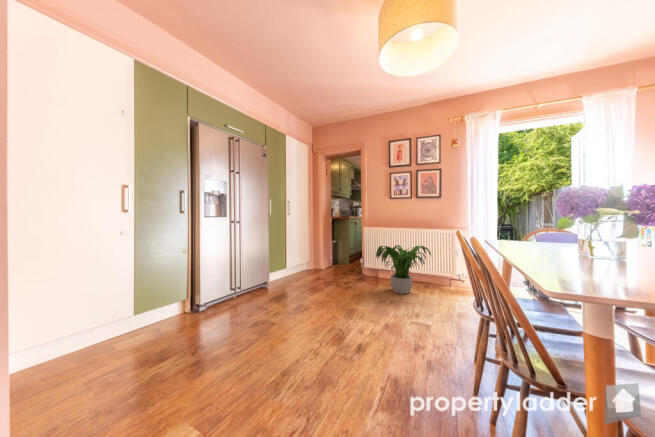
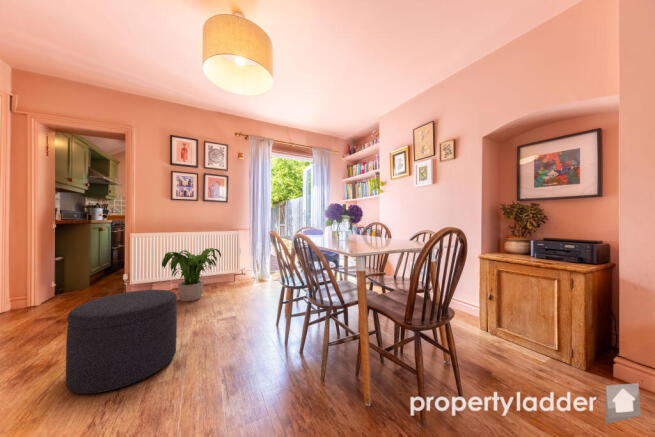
ottoman: none [303,274,365,346] -> present [66,290,177,394]

